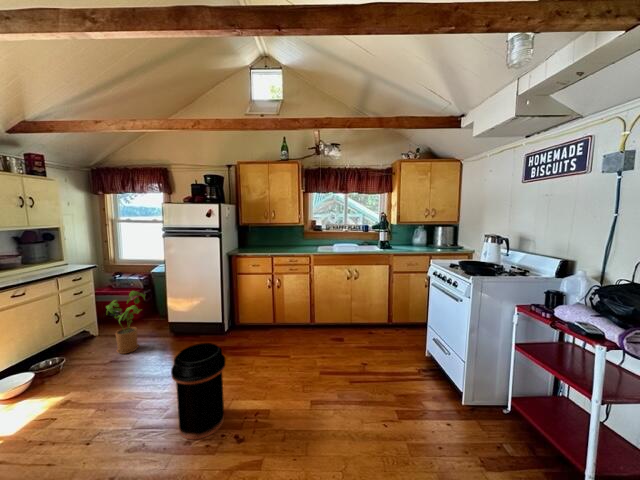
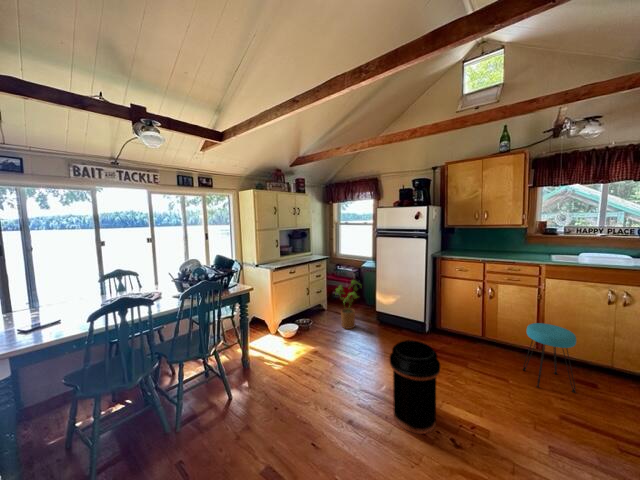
stool: none [300,302,331,354] -> present [523,323,576,392]

